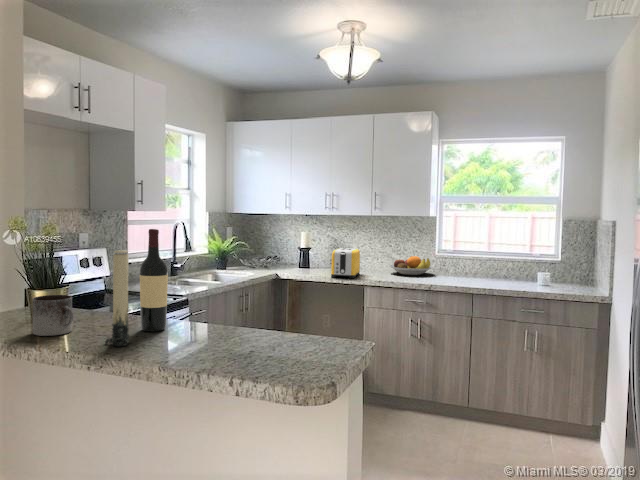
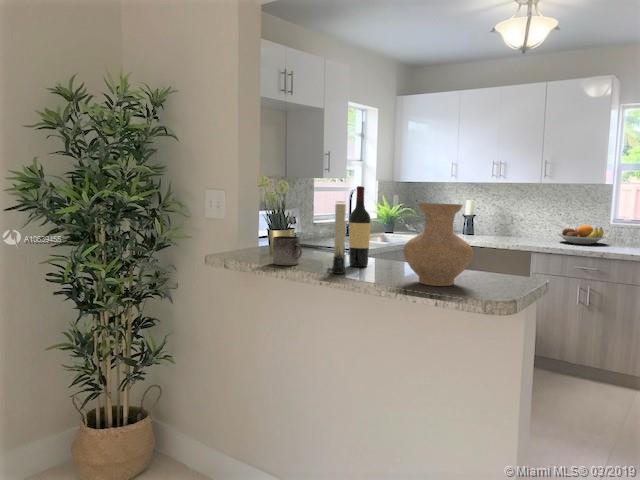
toaster: present [331,248,360,278] -> none [496,216,526,244]
vase: none [201,252,288,358] -> present [403,203,473,286]

